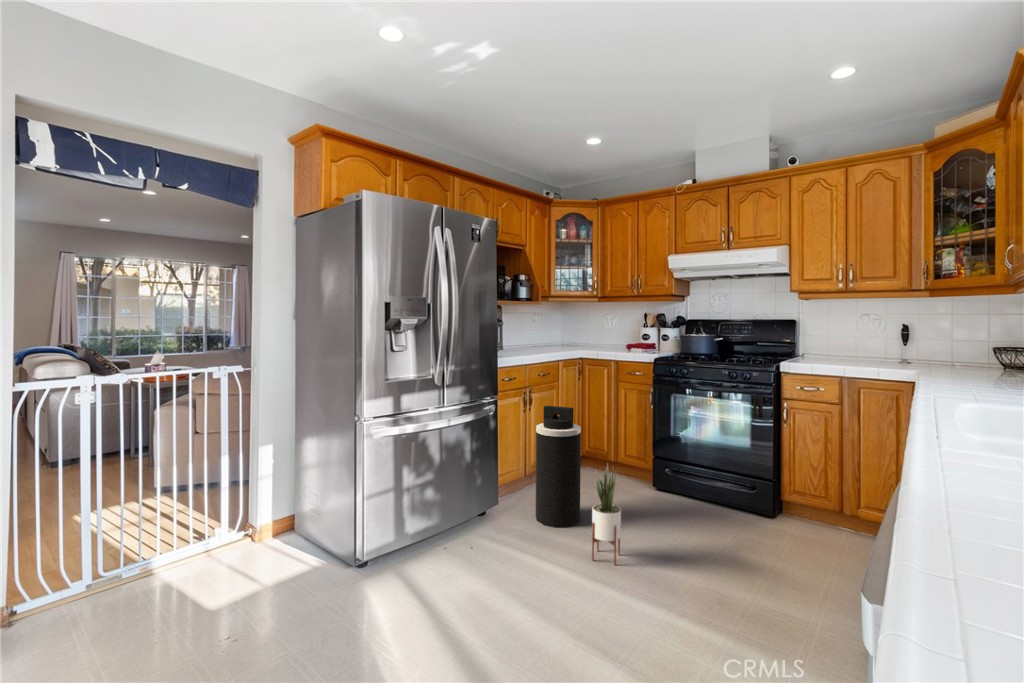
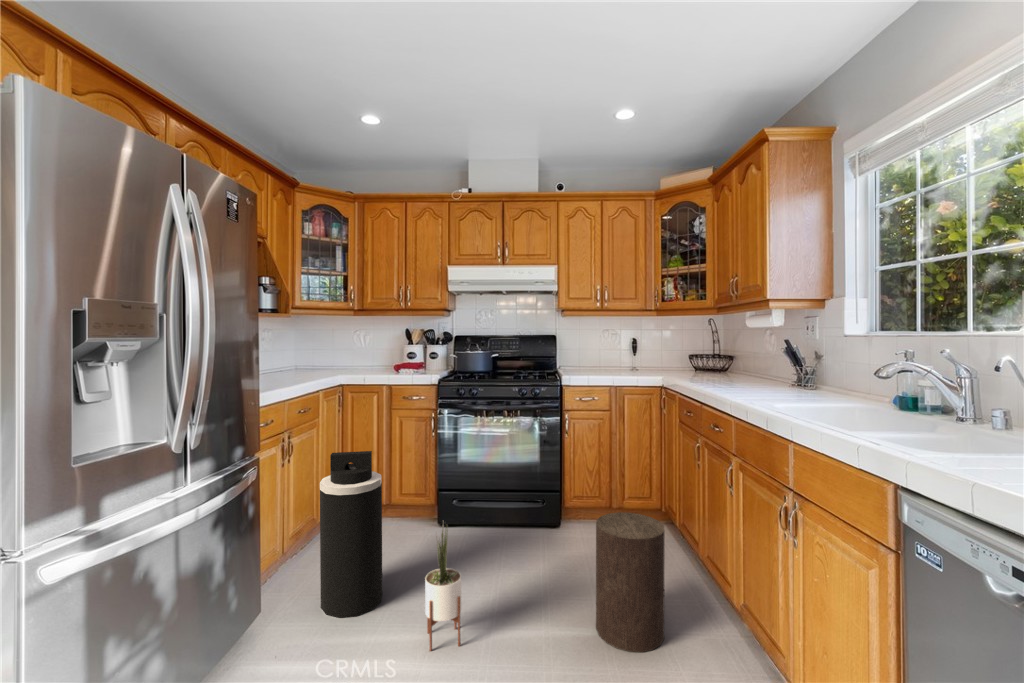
stool: none [740,492,816,624] -> present [596,512,665,652]

